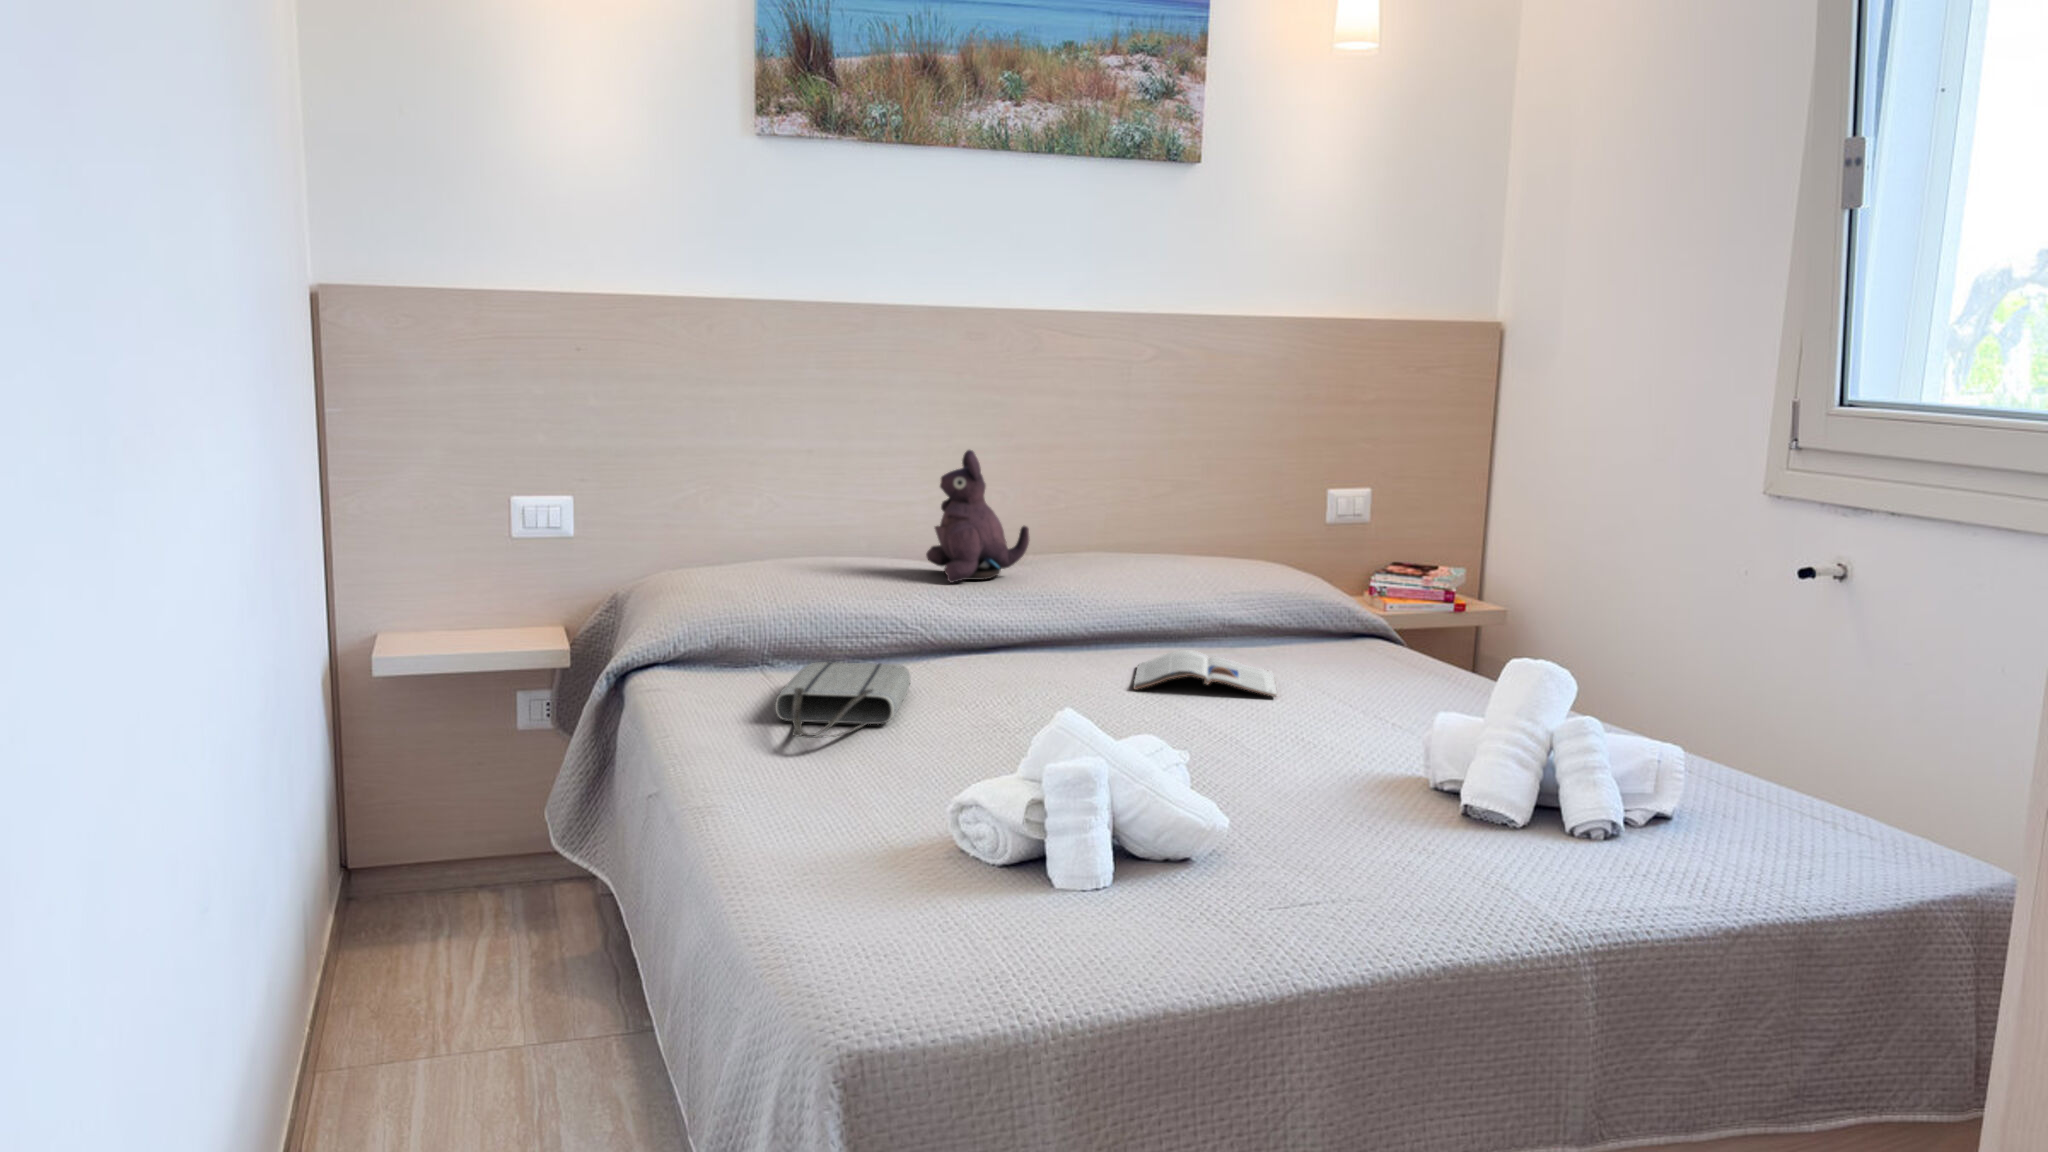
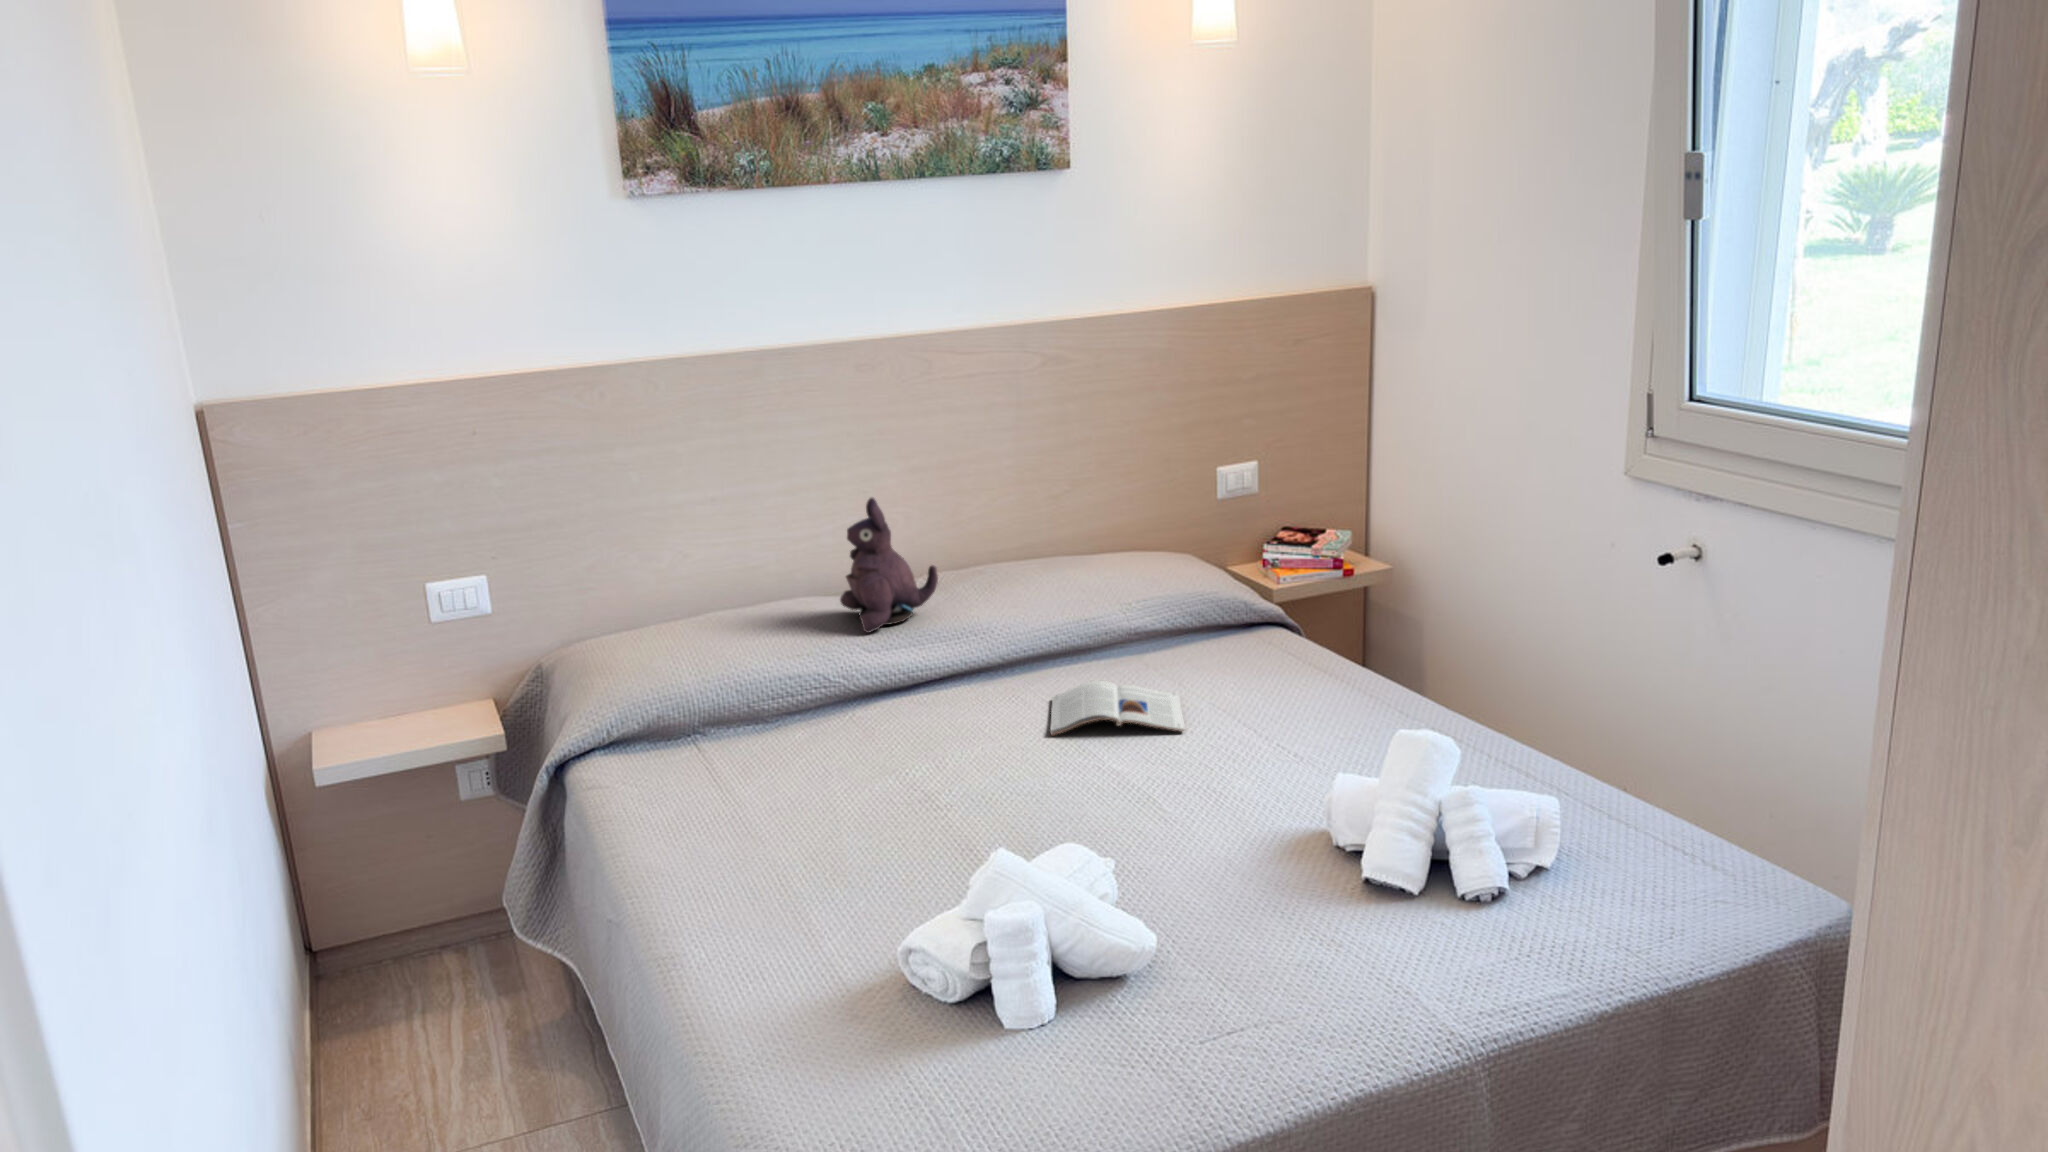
tote bag: present [775,662,910,738] -> none [715,740,840,858]

